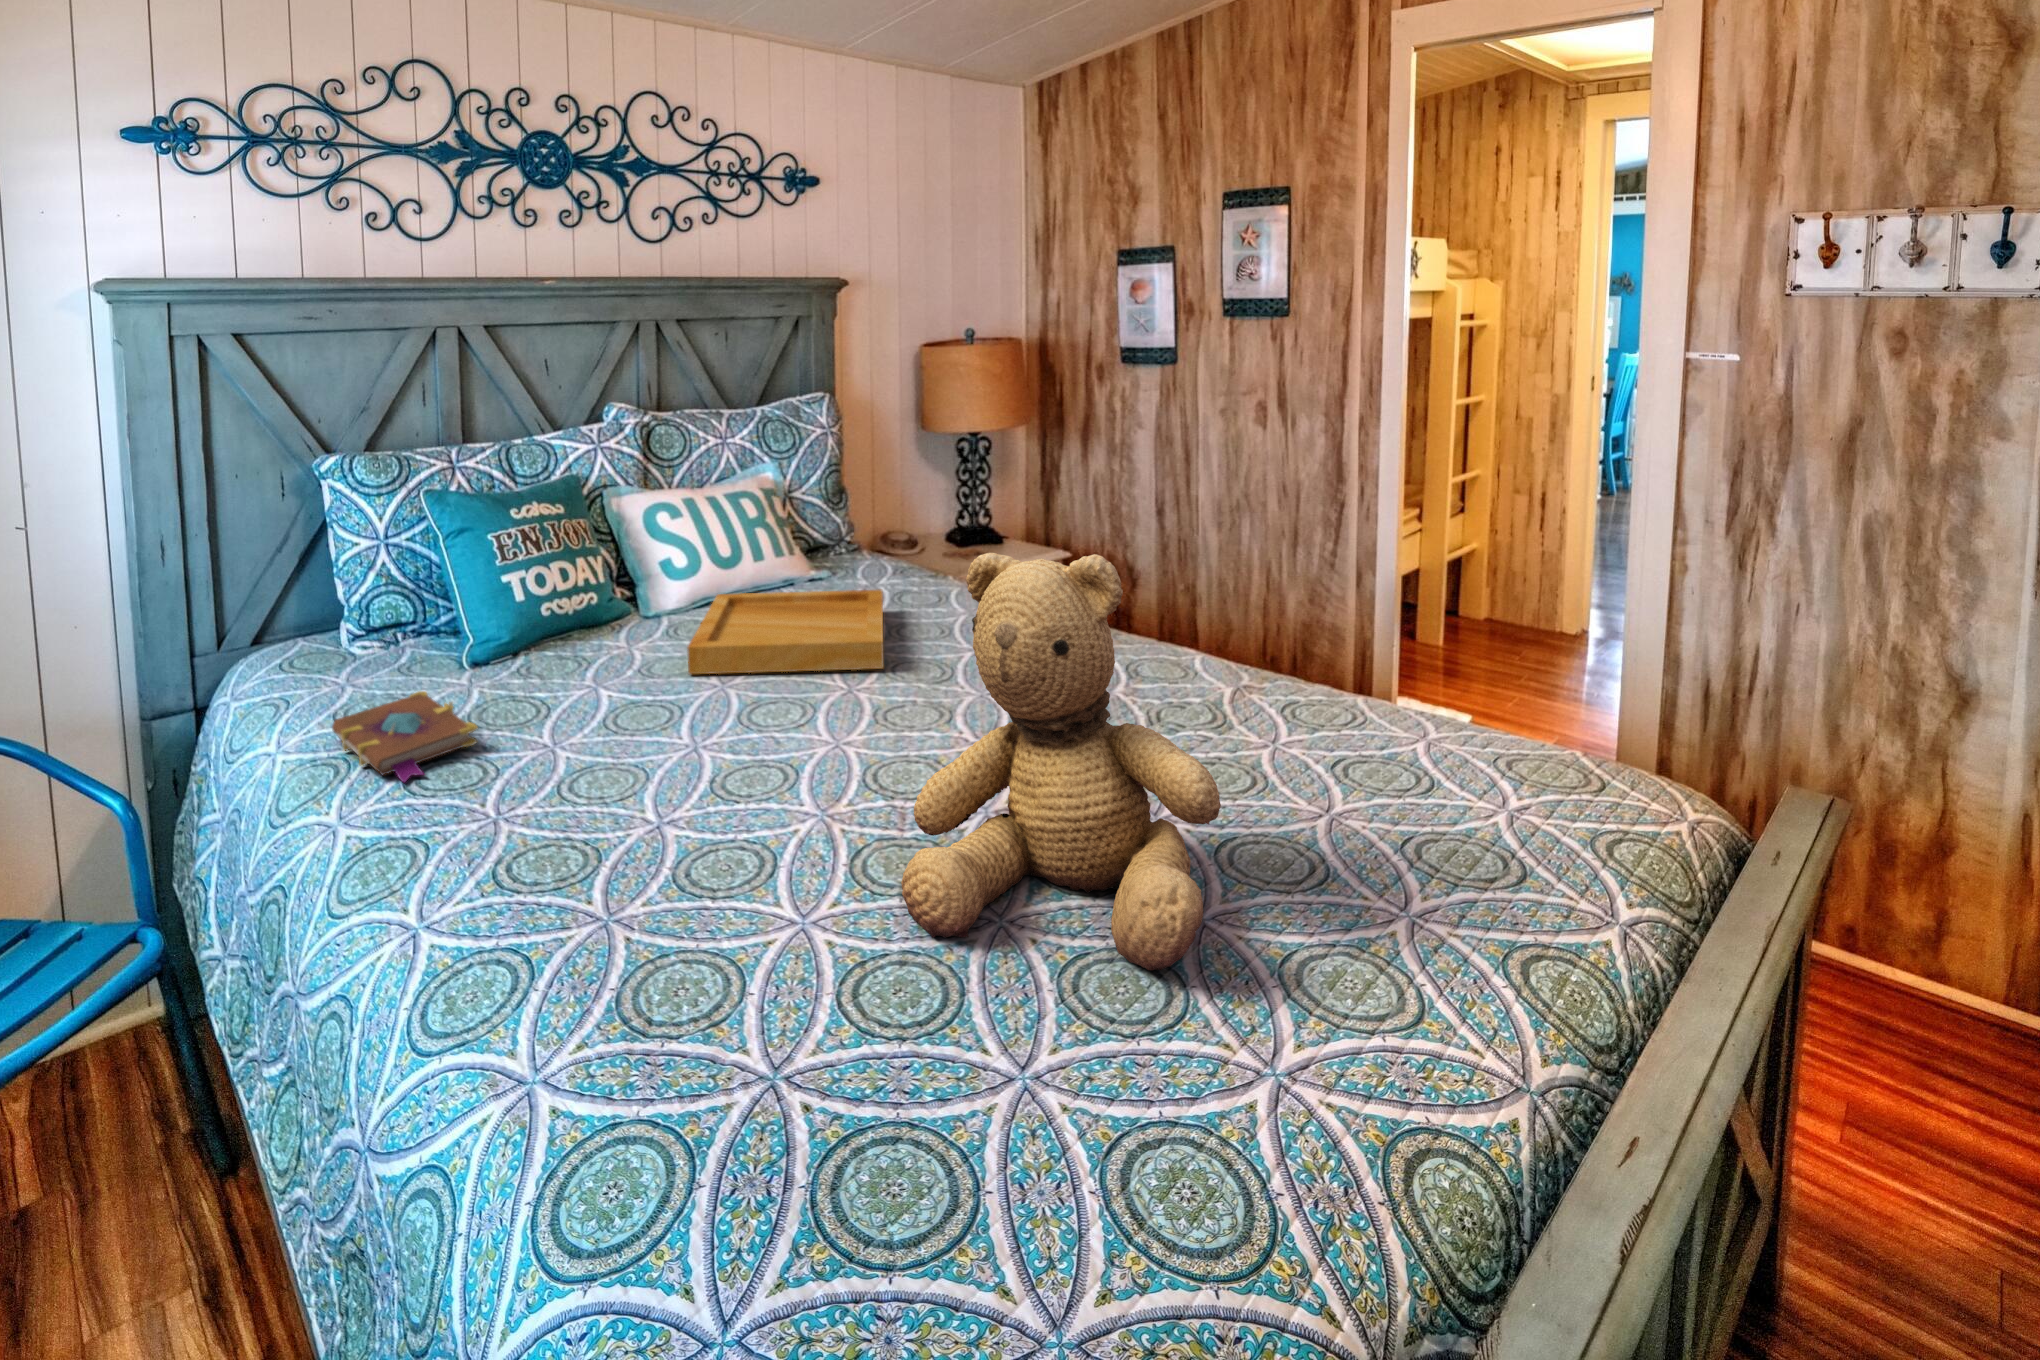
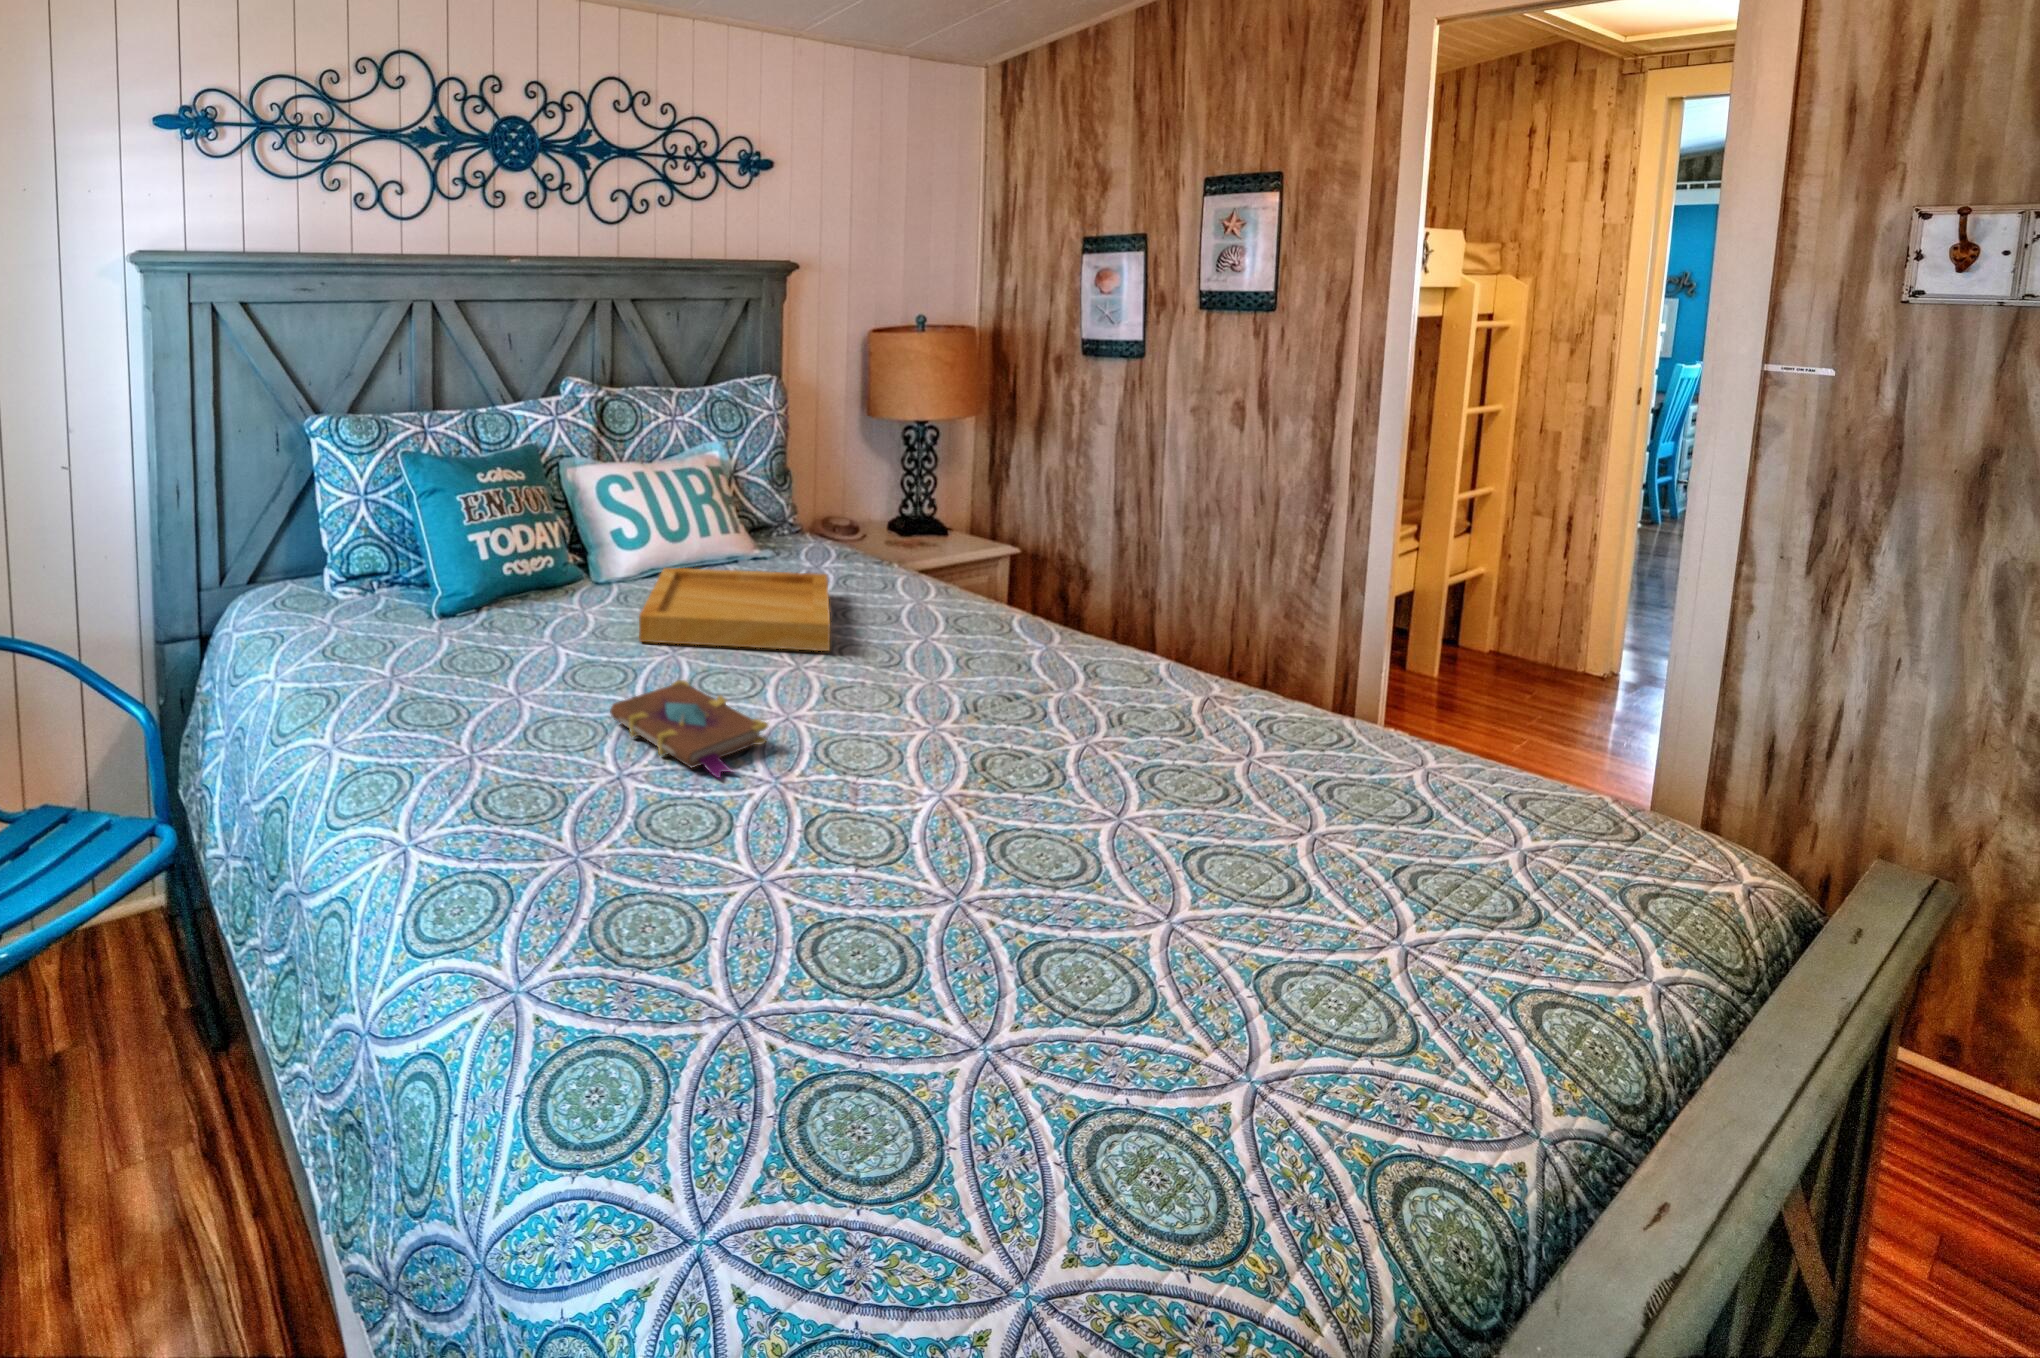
teddy bear: present [901,553,1221,971] -> none [858,540,1195,967]
book: present [332,691,478,782] -> present [610,680,768,778]

